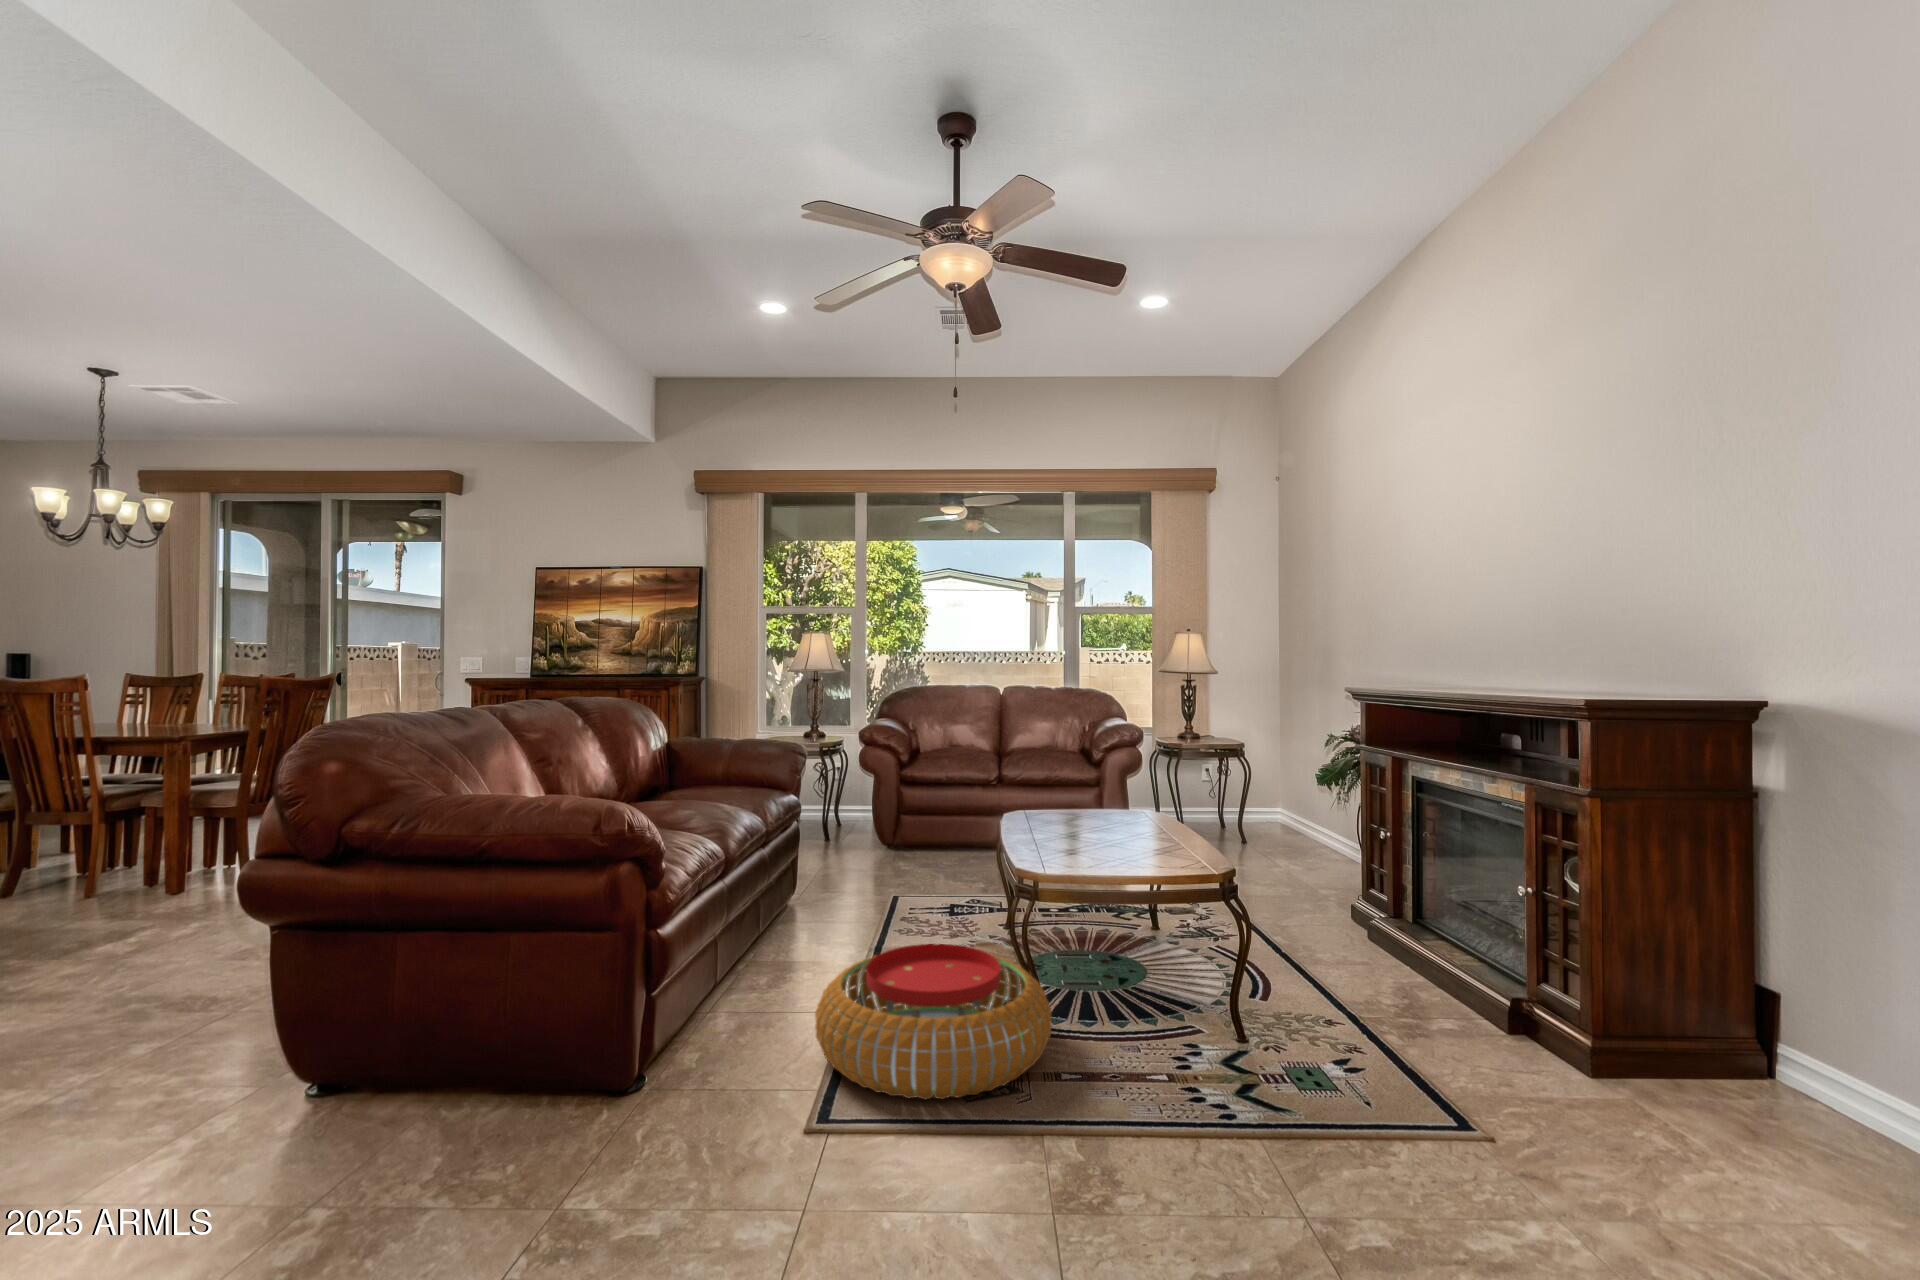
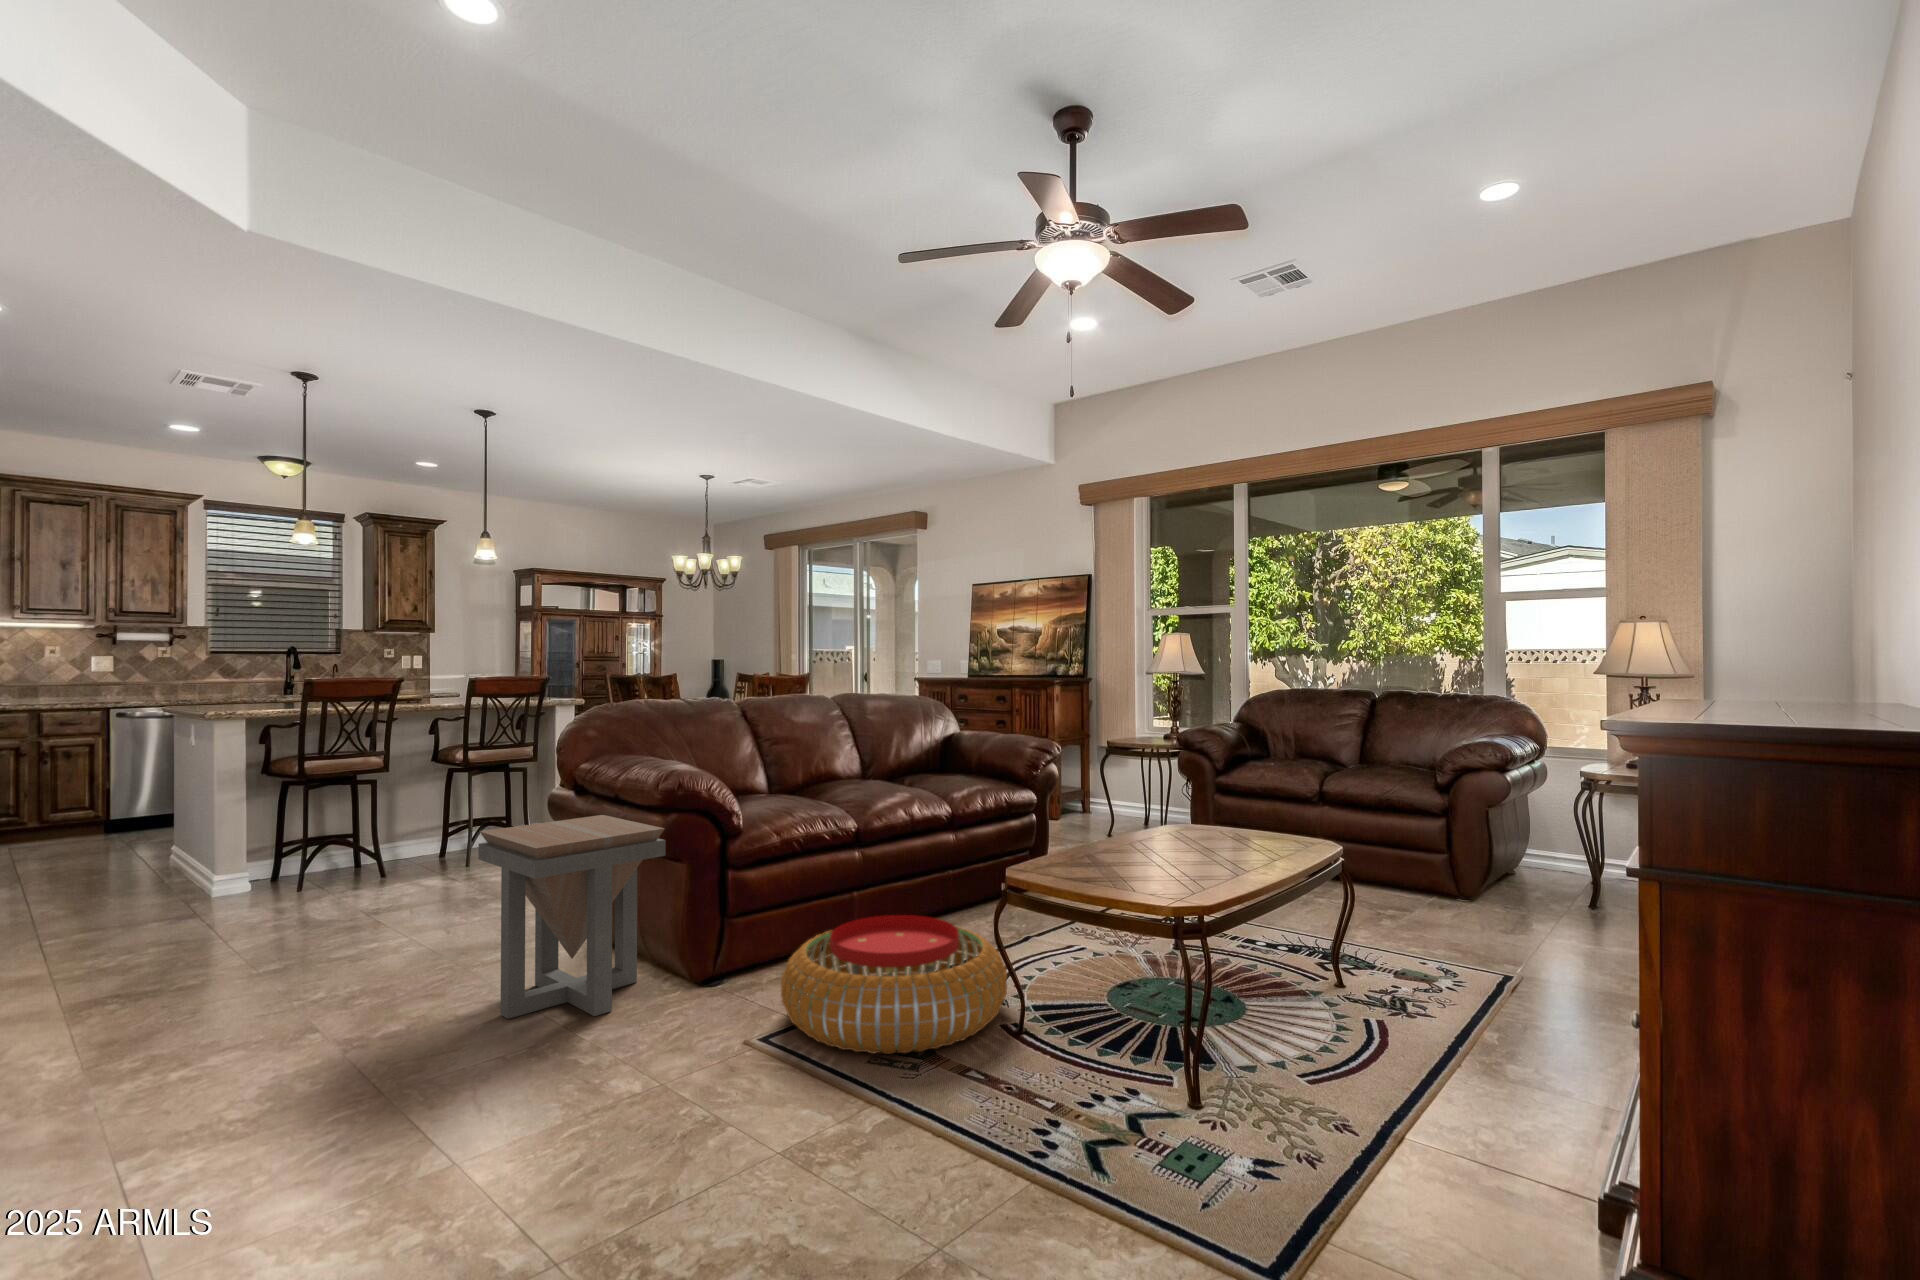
side table: none [383,902,655,1225] -> present [478,815,666,1019]

